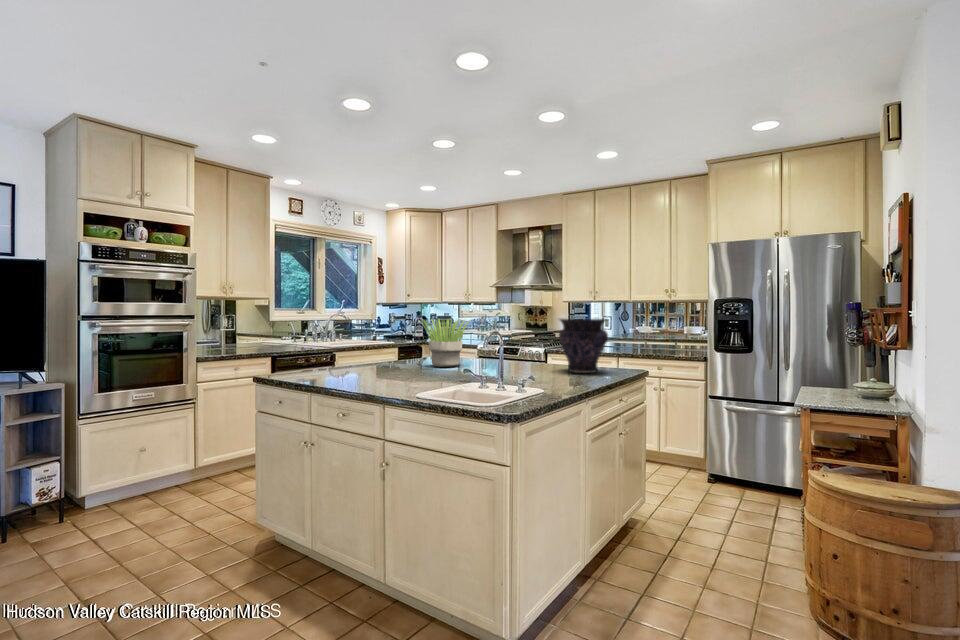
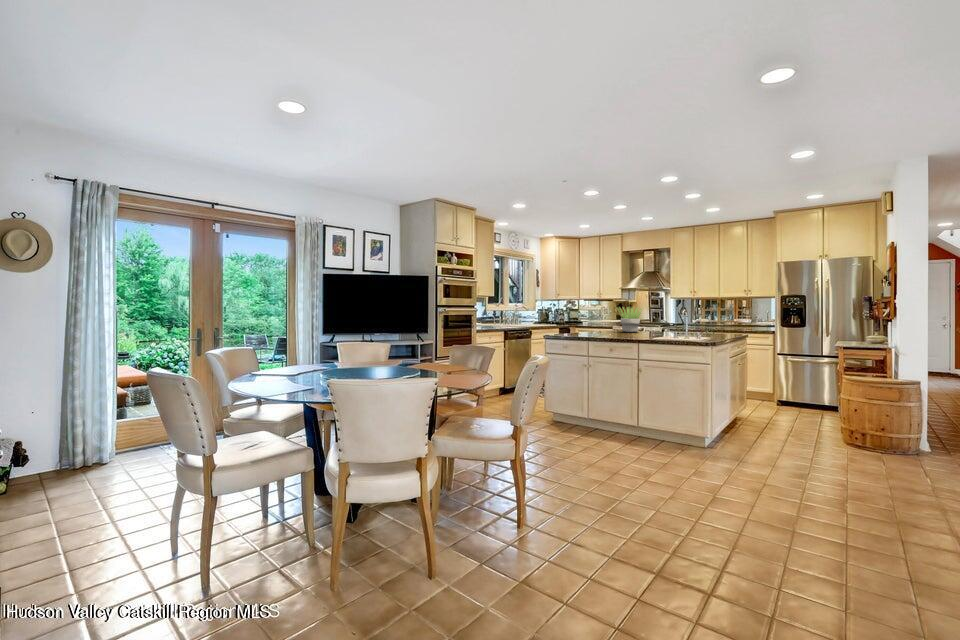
vase: present [559,319,608,373] -> none [699,306,730,334]

